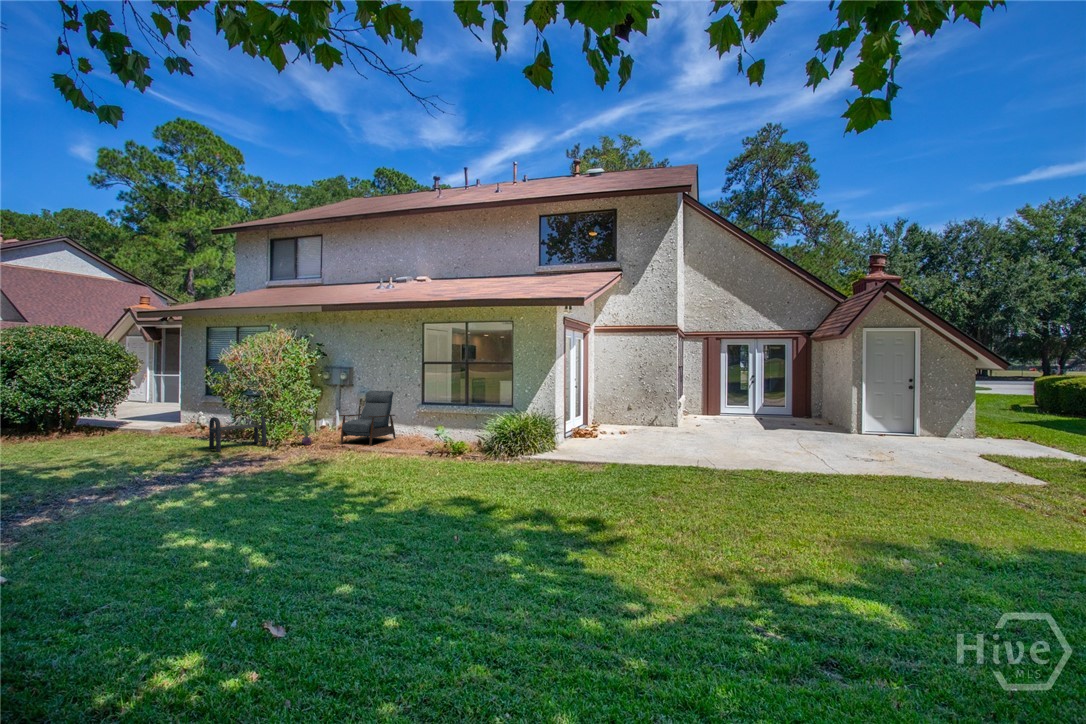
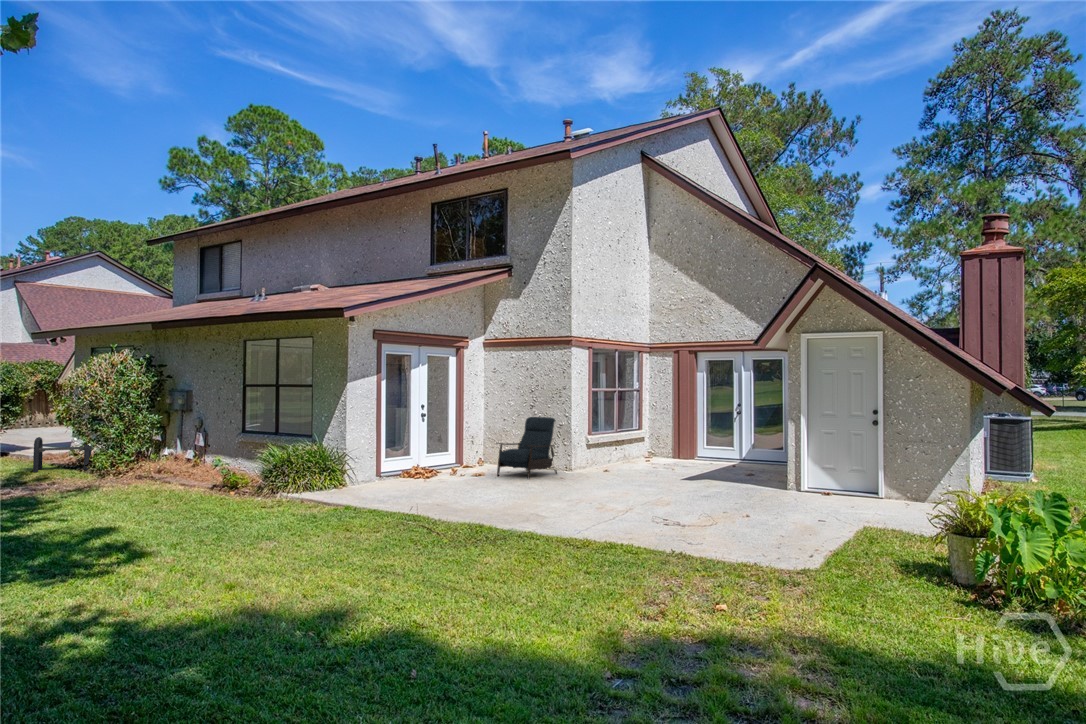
chair: present [339,391,395,446] -> present [496,417,557,479]
decorative plant: present [301,424,312,445] -> none [109,445,138,471]

